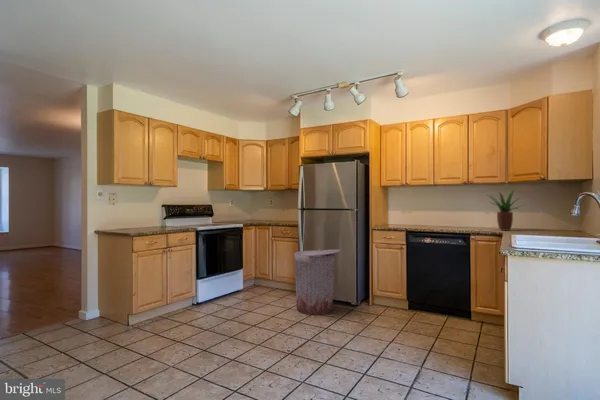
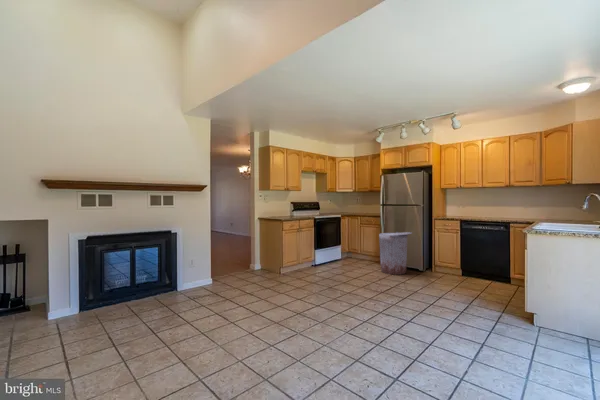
potted plant: present [490,190,517,230] -> none [524,190,557,220]

